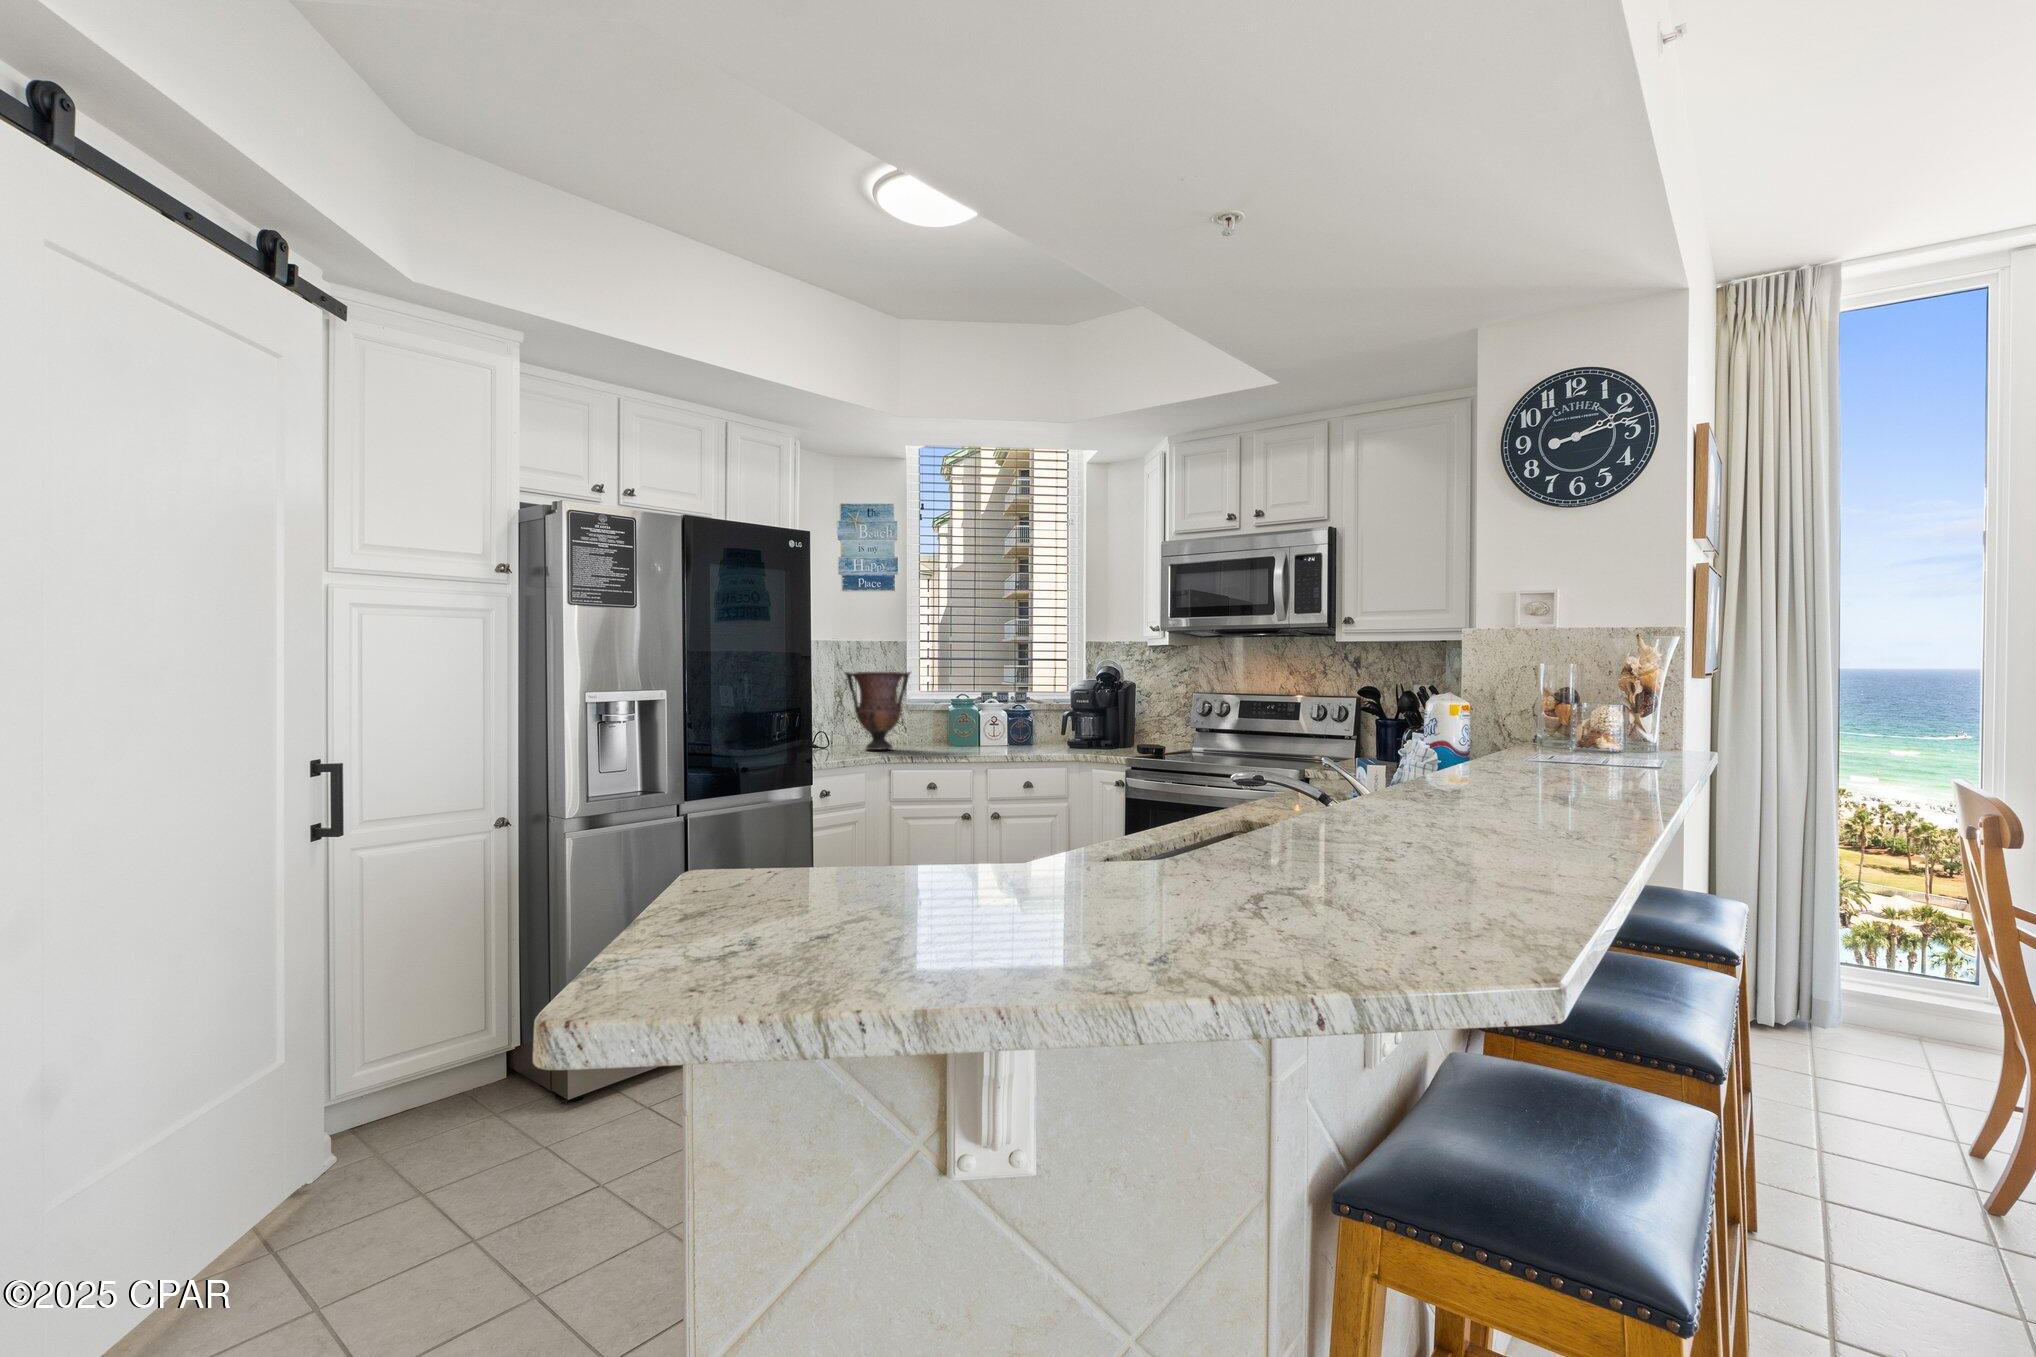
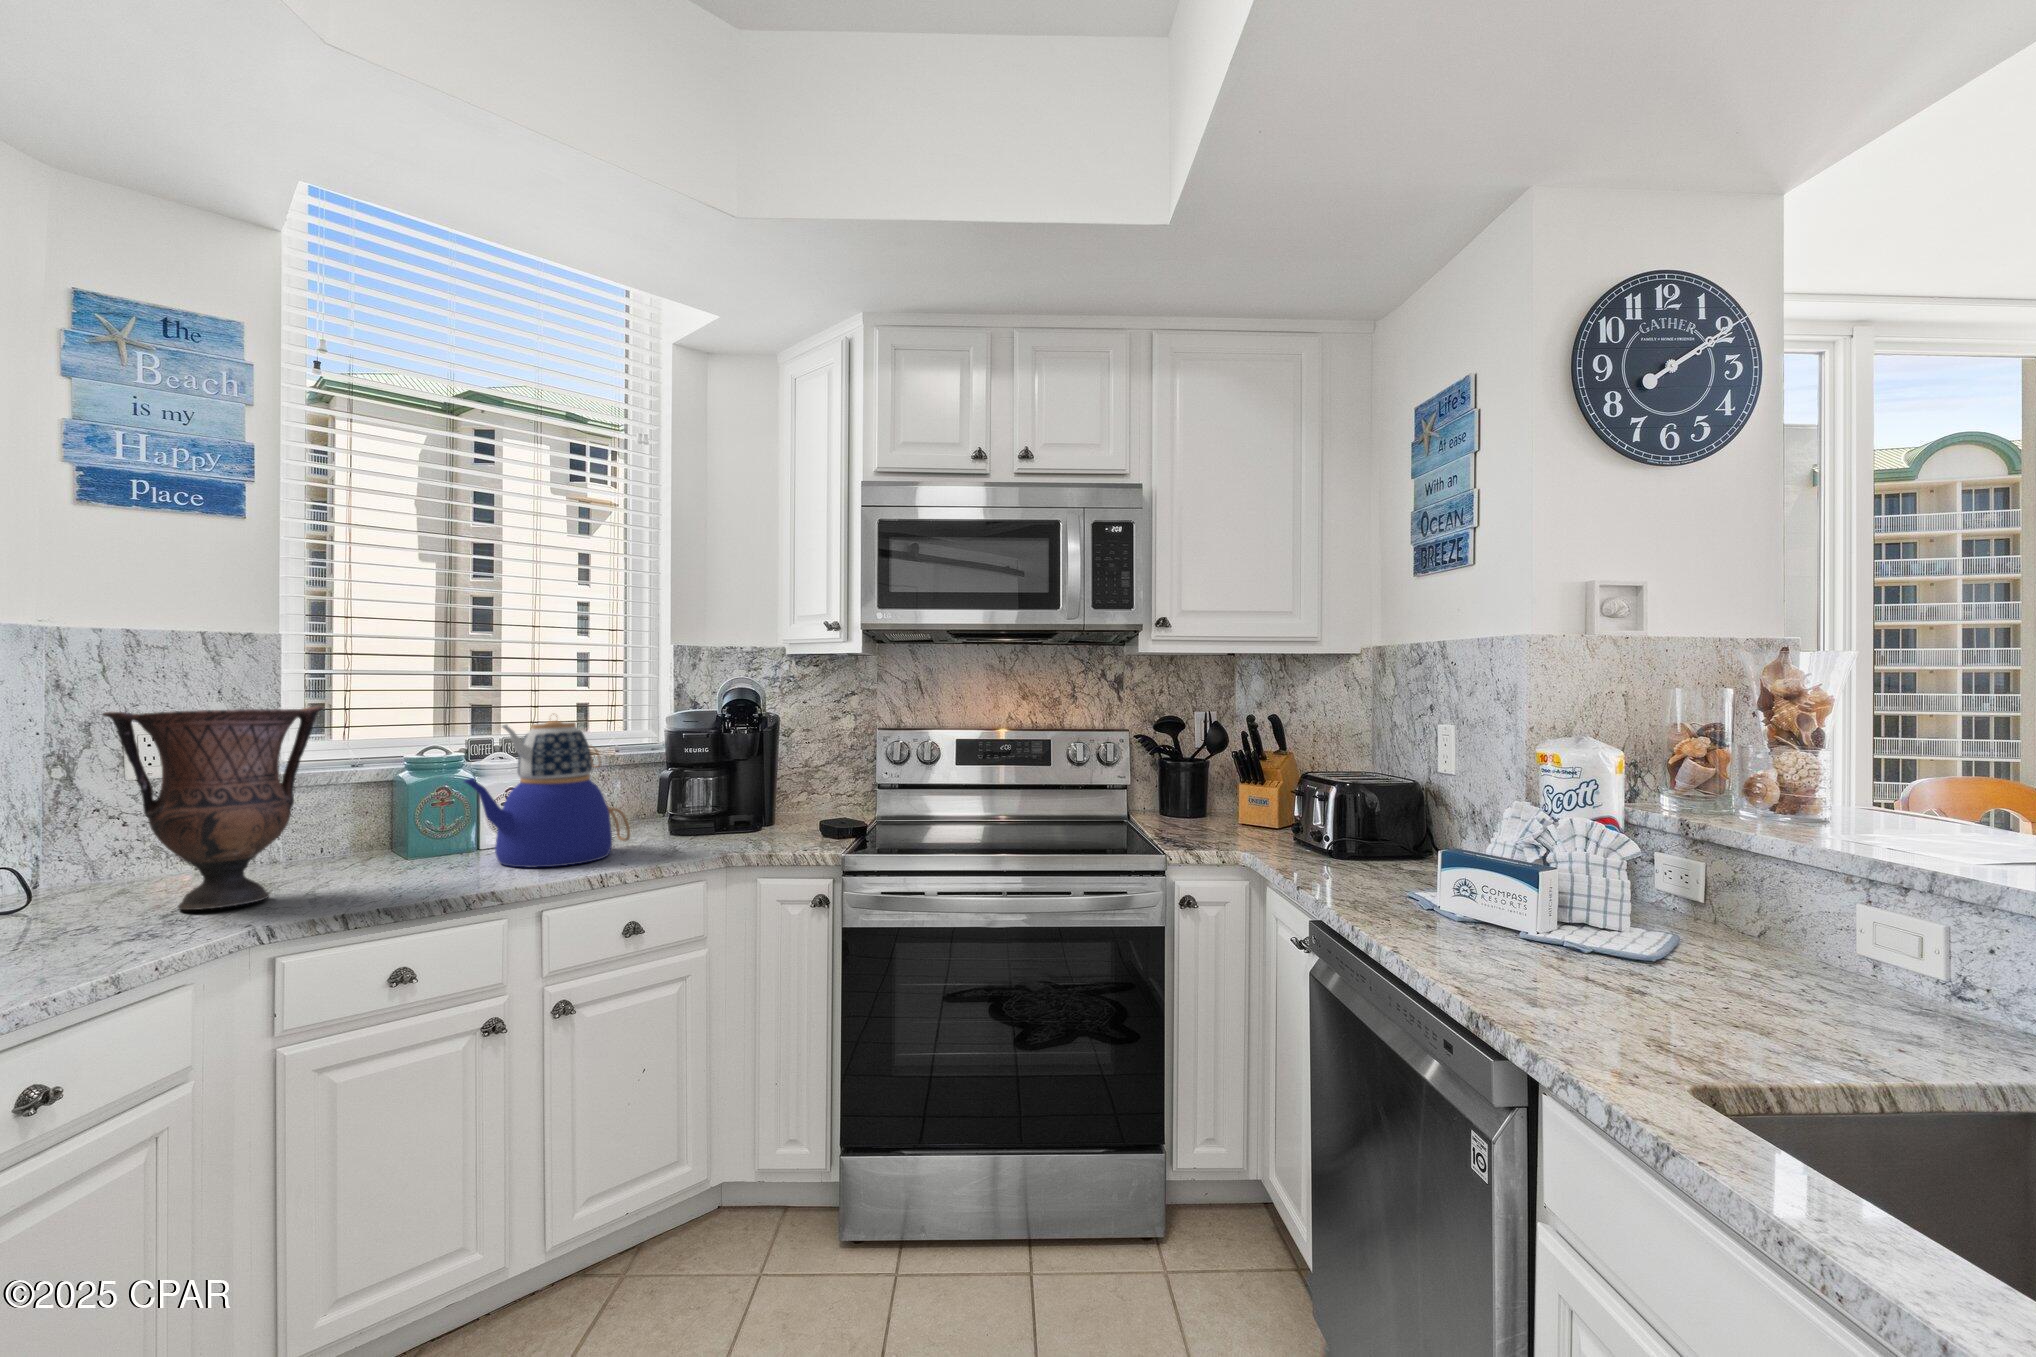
teapot: none [964,677,1042,749] -> present [464,716,630,867]

